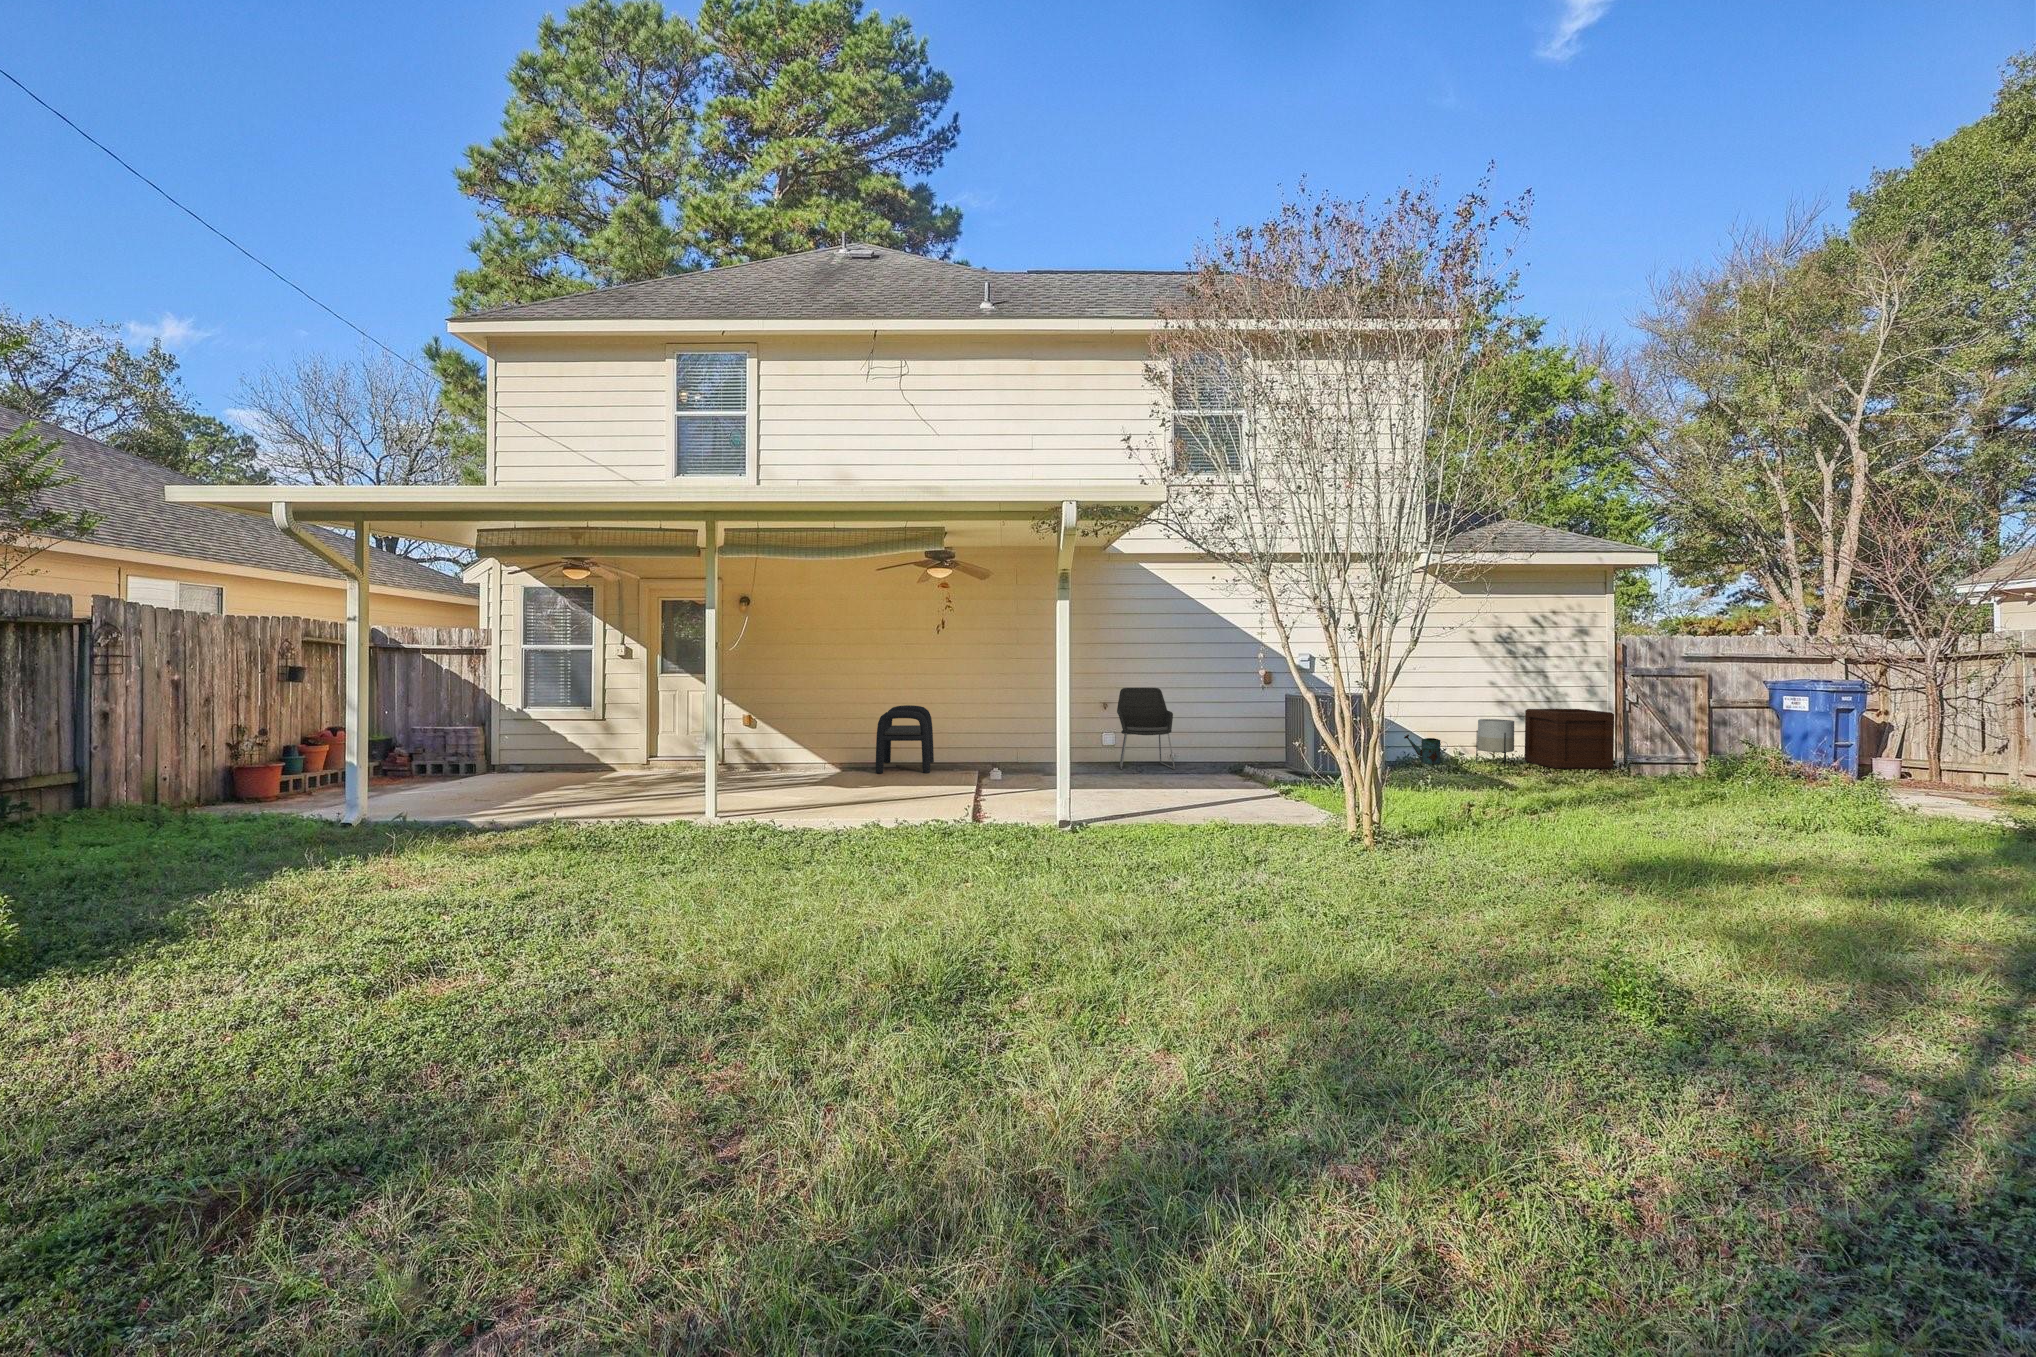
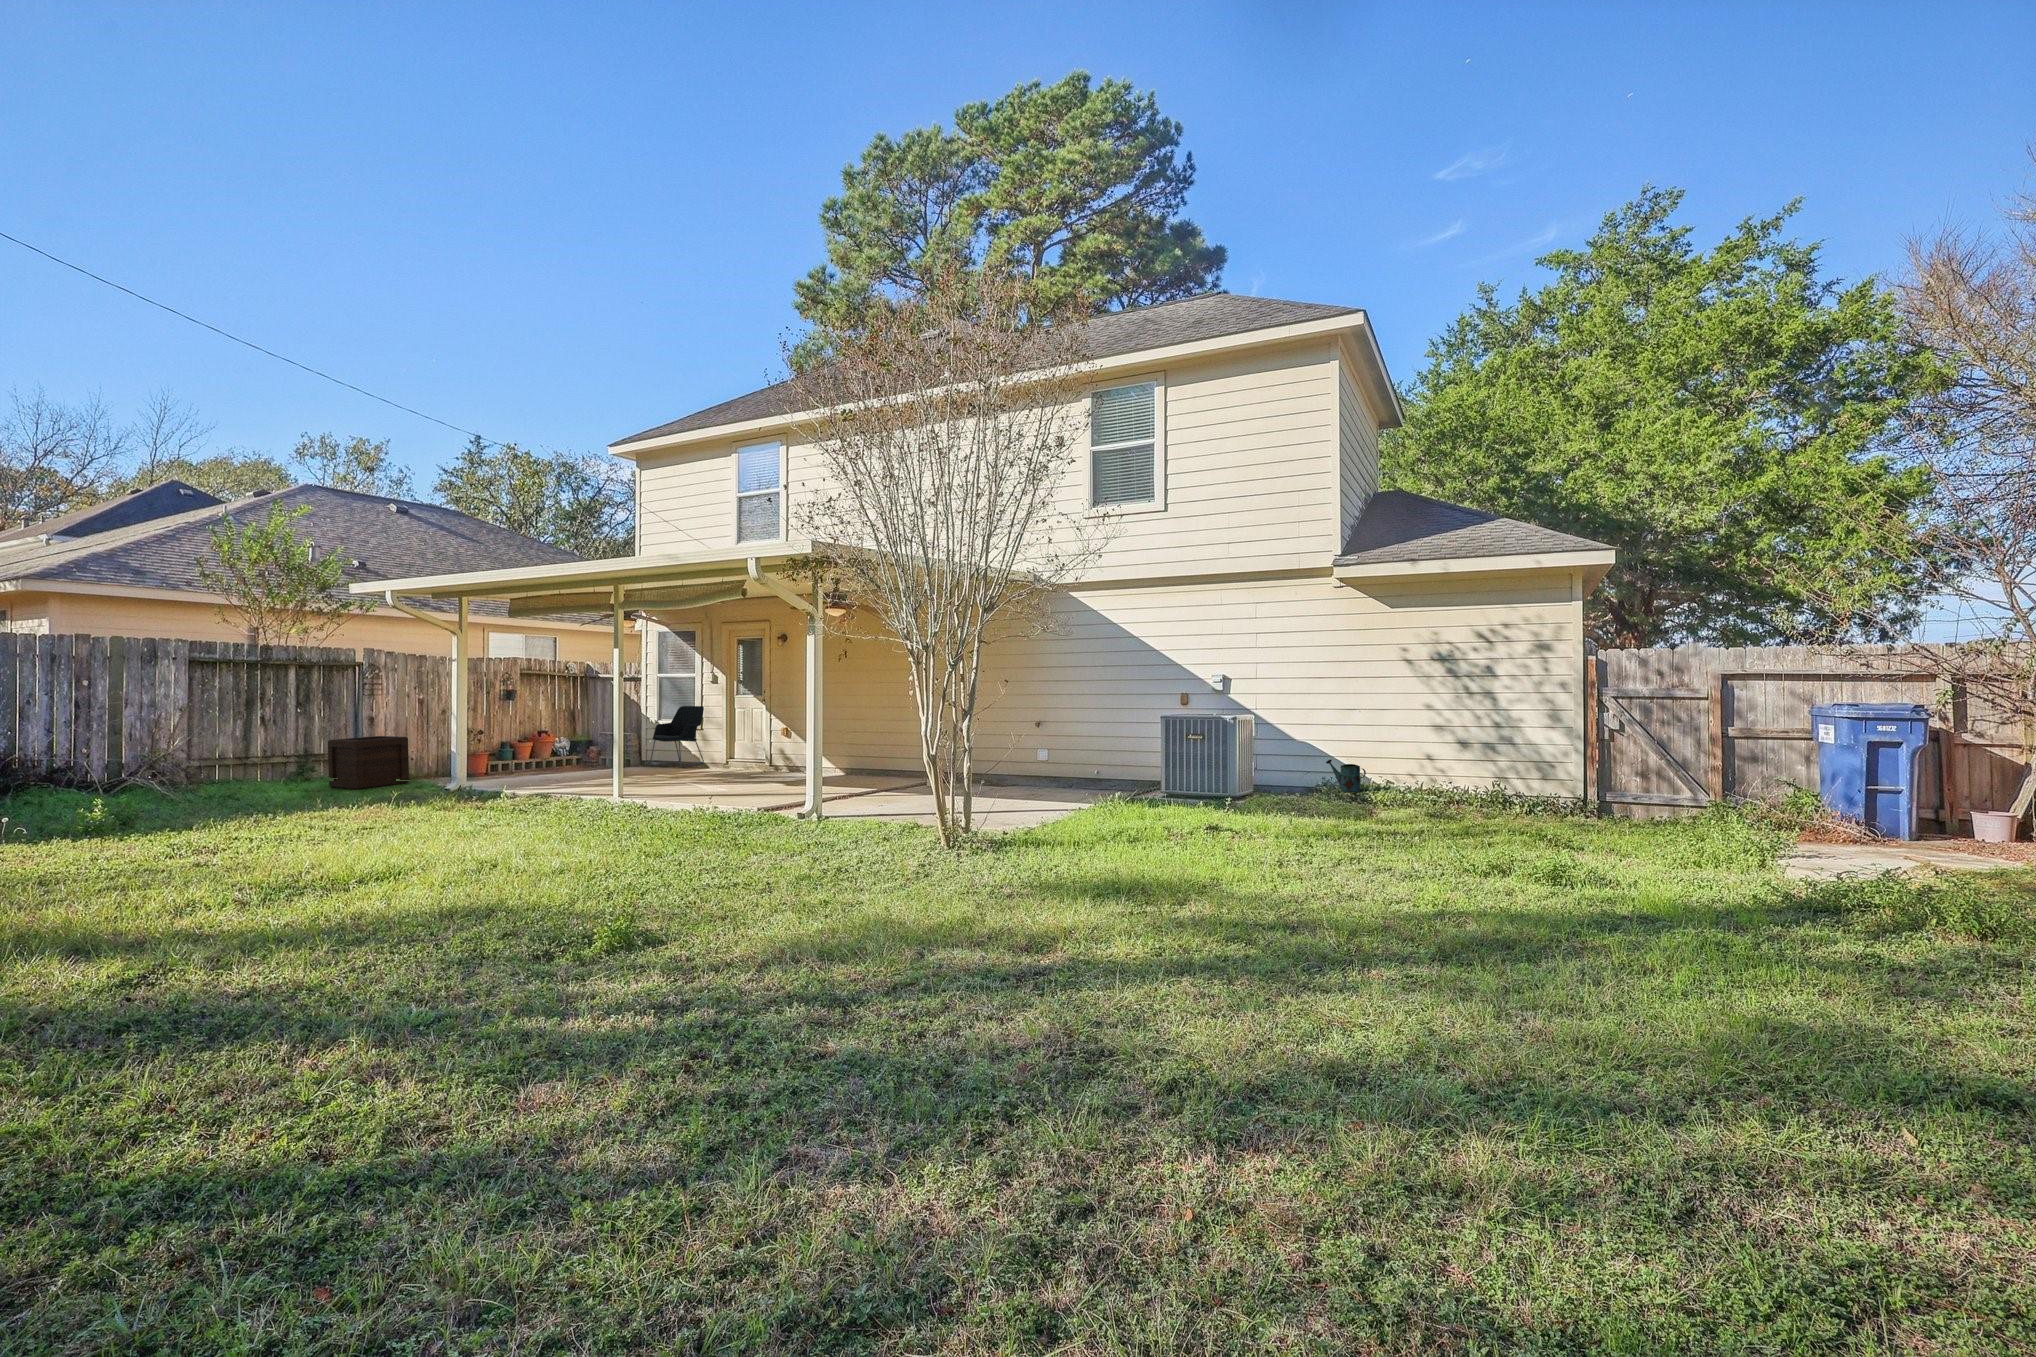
chair: present [1117,688,1175,770] -> present [649,706,704,767]
bench: present [875,705,934,773] -> none [836,721,908,778]
wooden crate: present [1525,709,1614,769] -> present [328,736,409,789]
planter: present [1476,719,1514,766] -> none [1401,746,1440,798]

